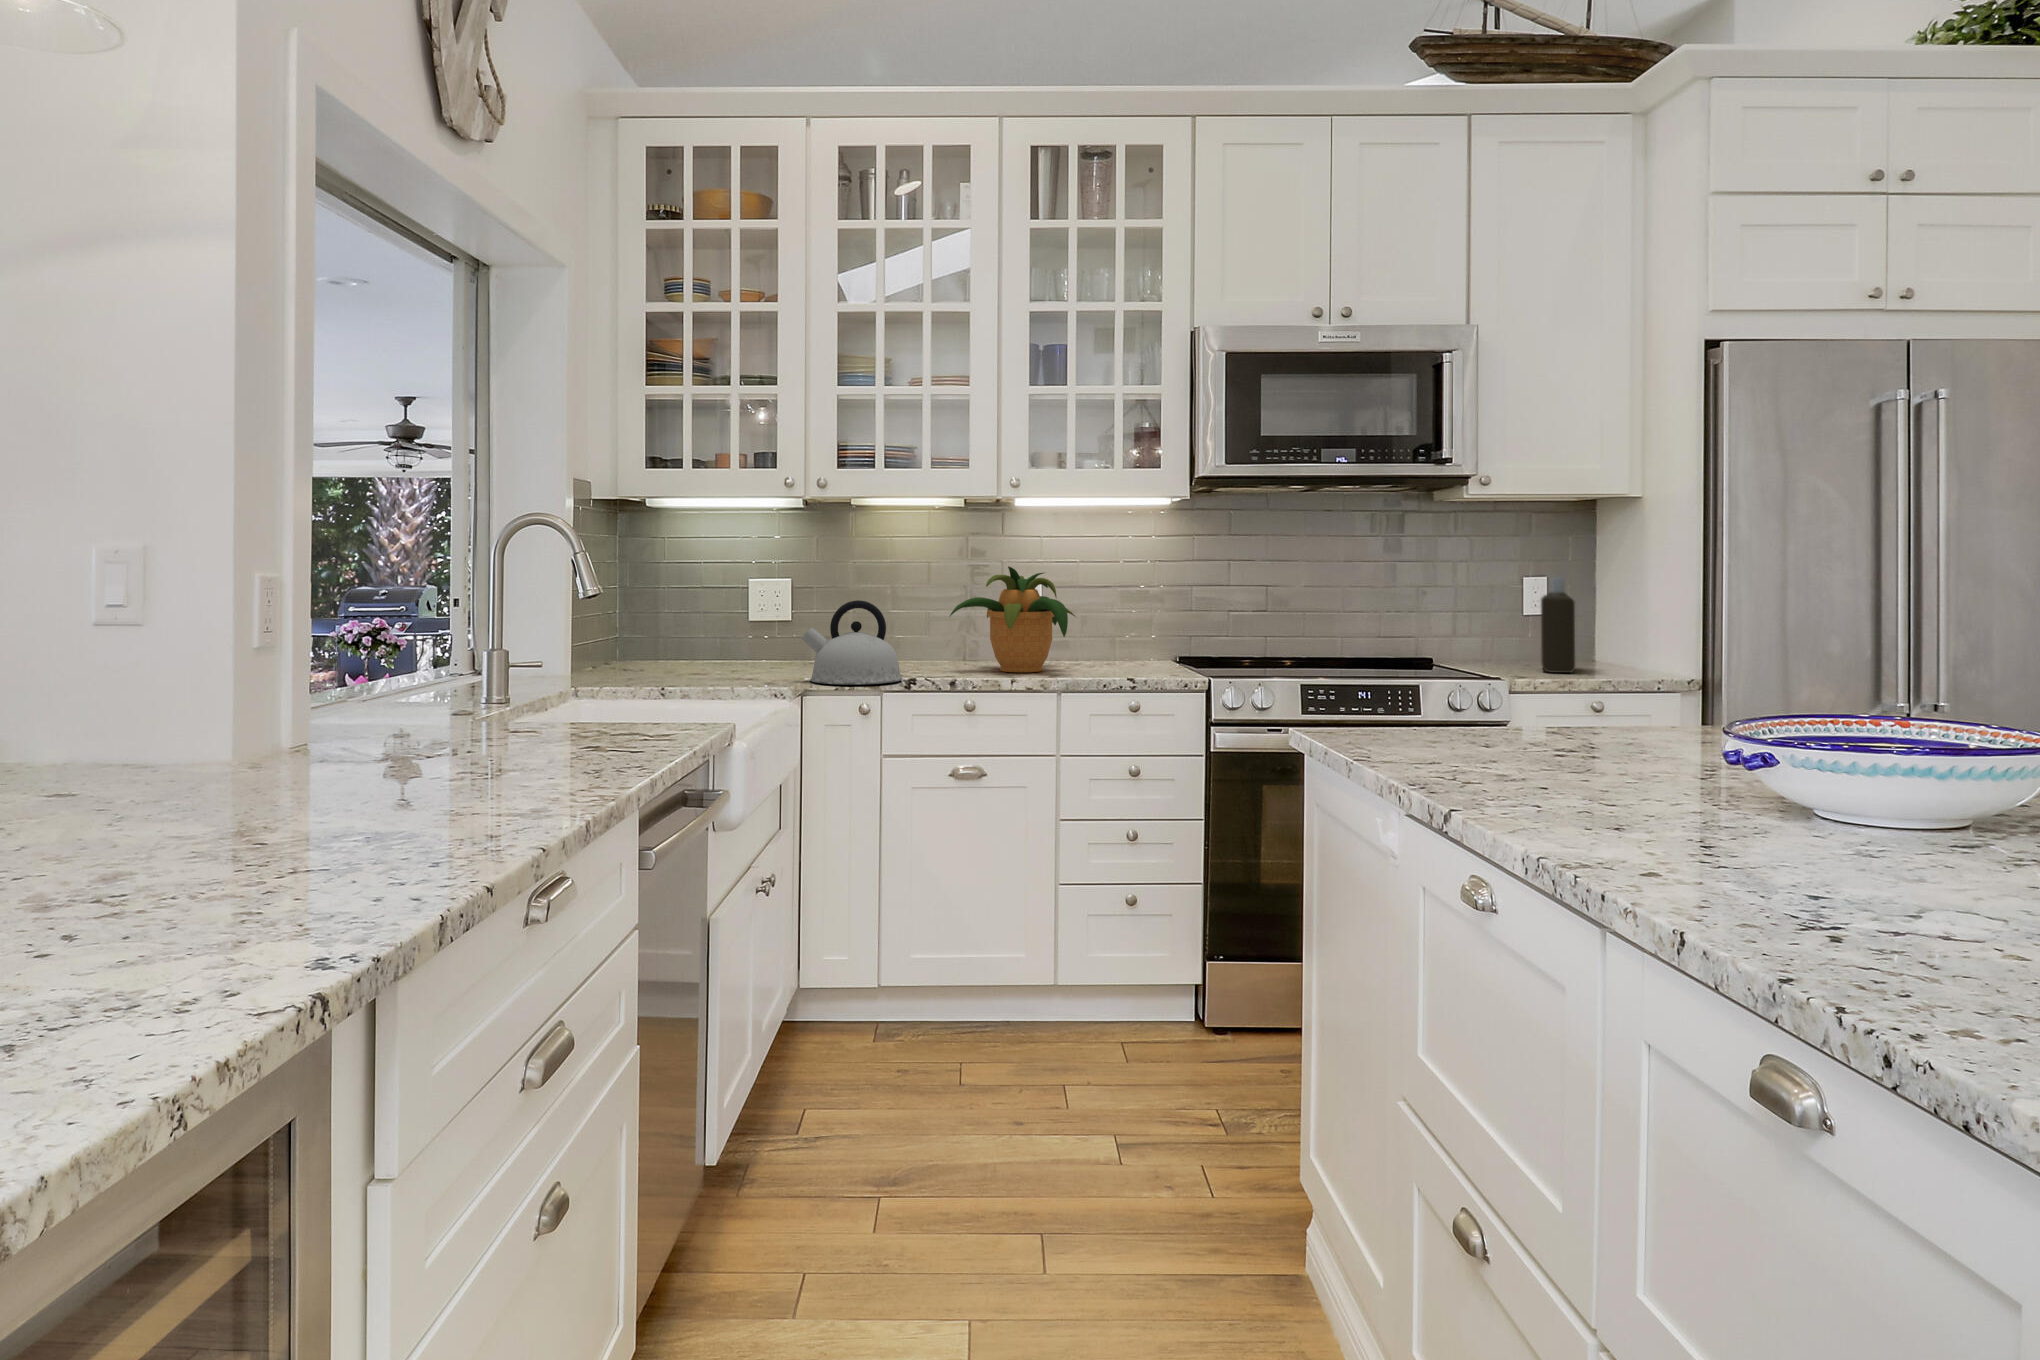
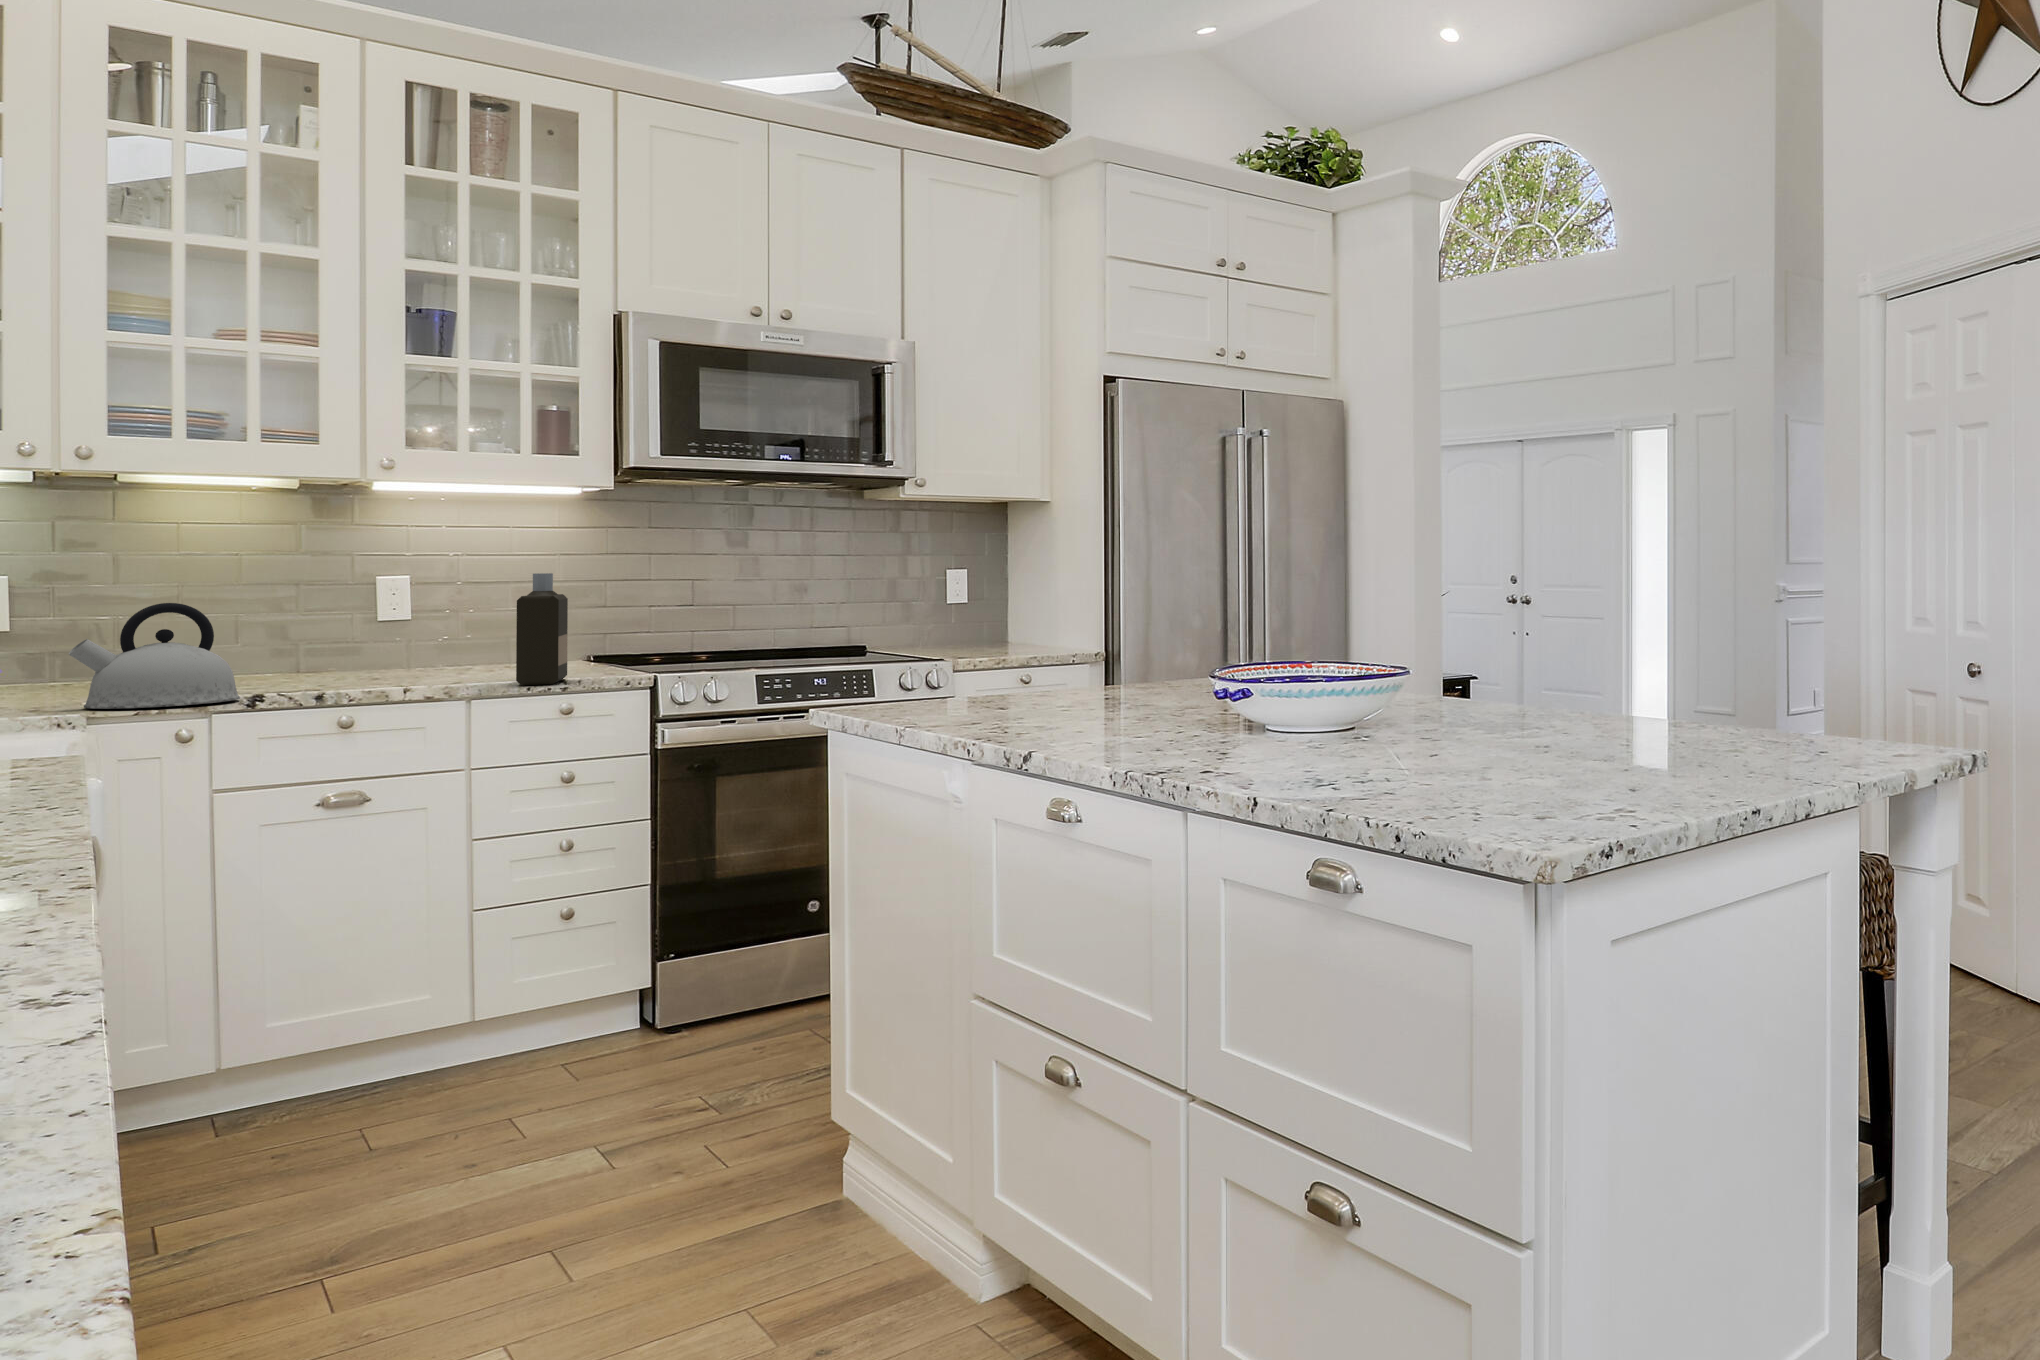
potted plant: present [950,566,1075,672] -> none [292,561,476,684]
bottle: present [1541,577,1575,673] -> present [516,573,568,685]

